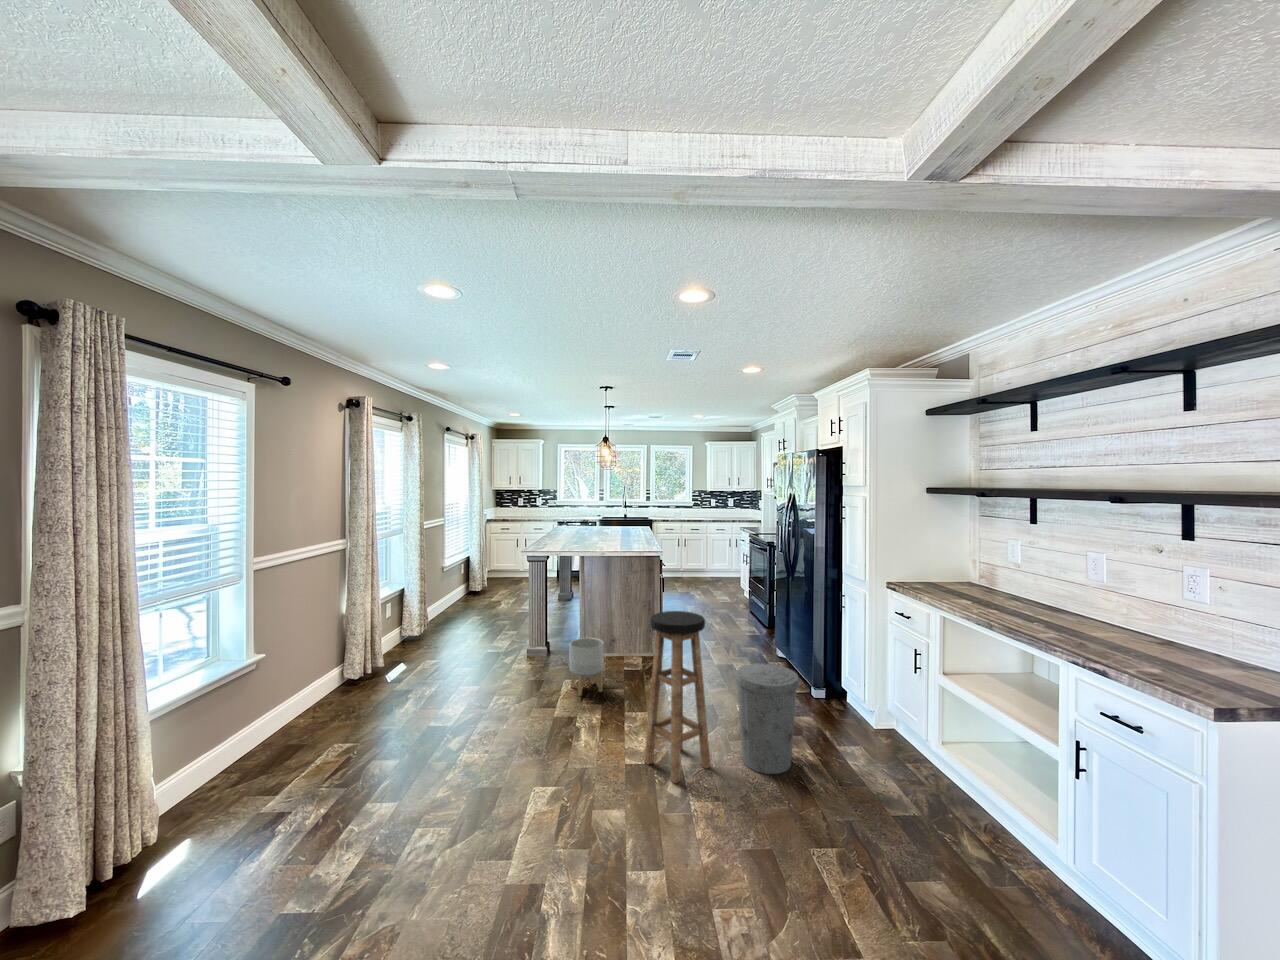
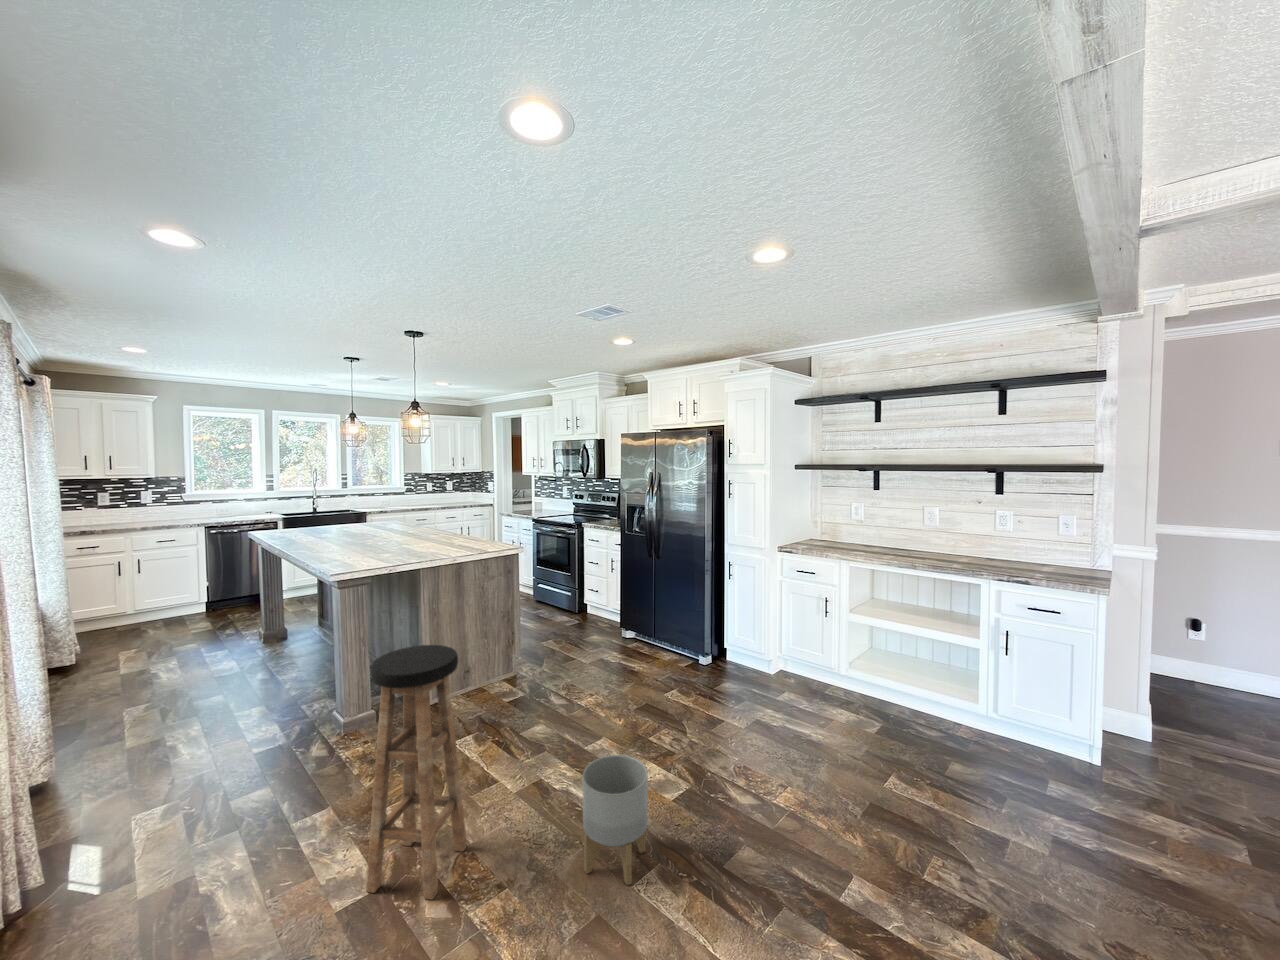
planter: present [569,638,603,696] -> present [583,755,648,885]
trash can: present [736,663,799,774] -> none [487,680,566,821]

